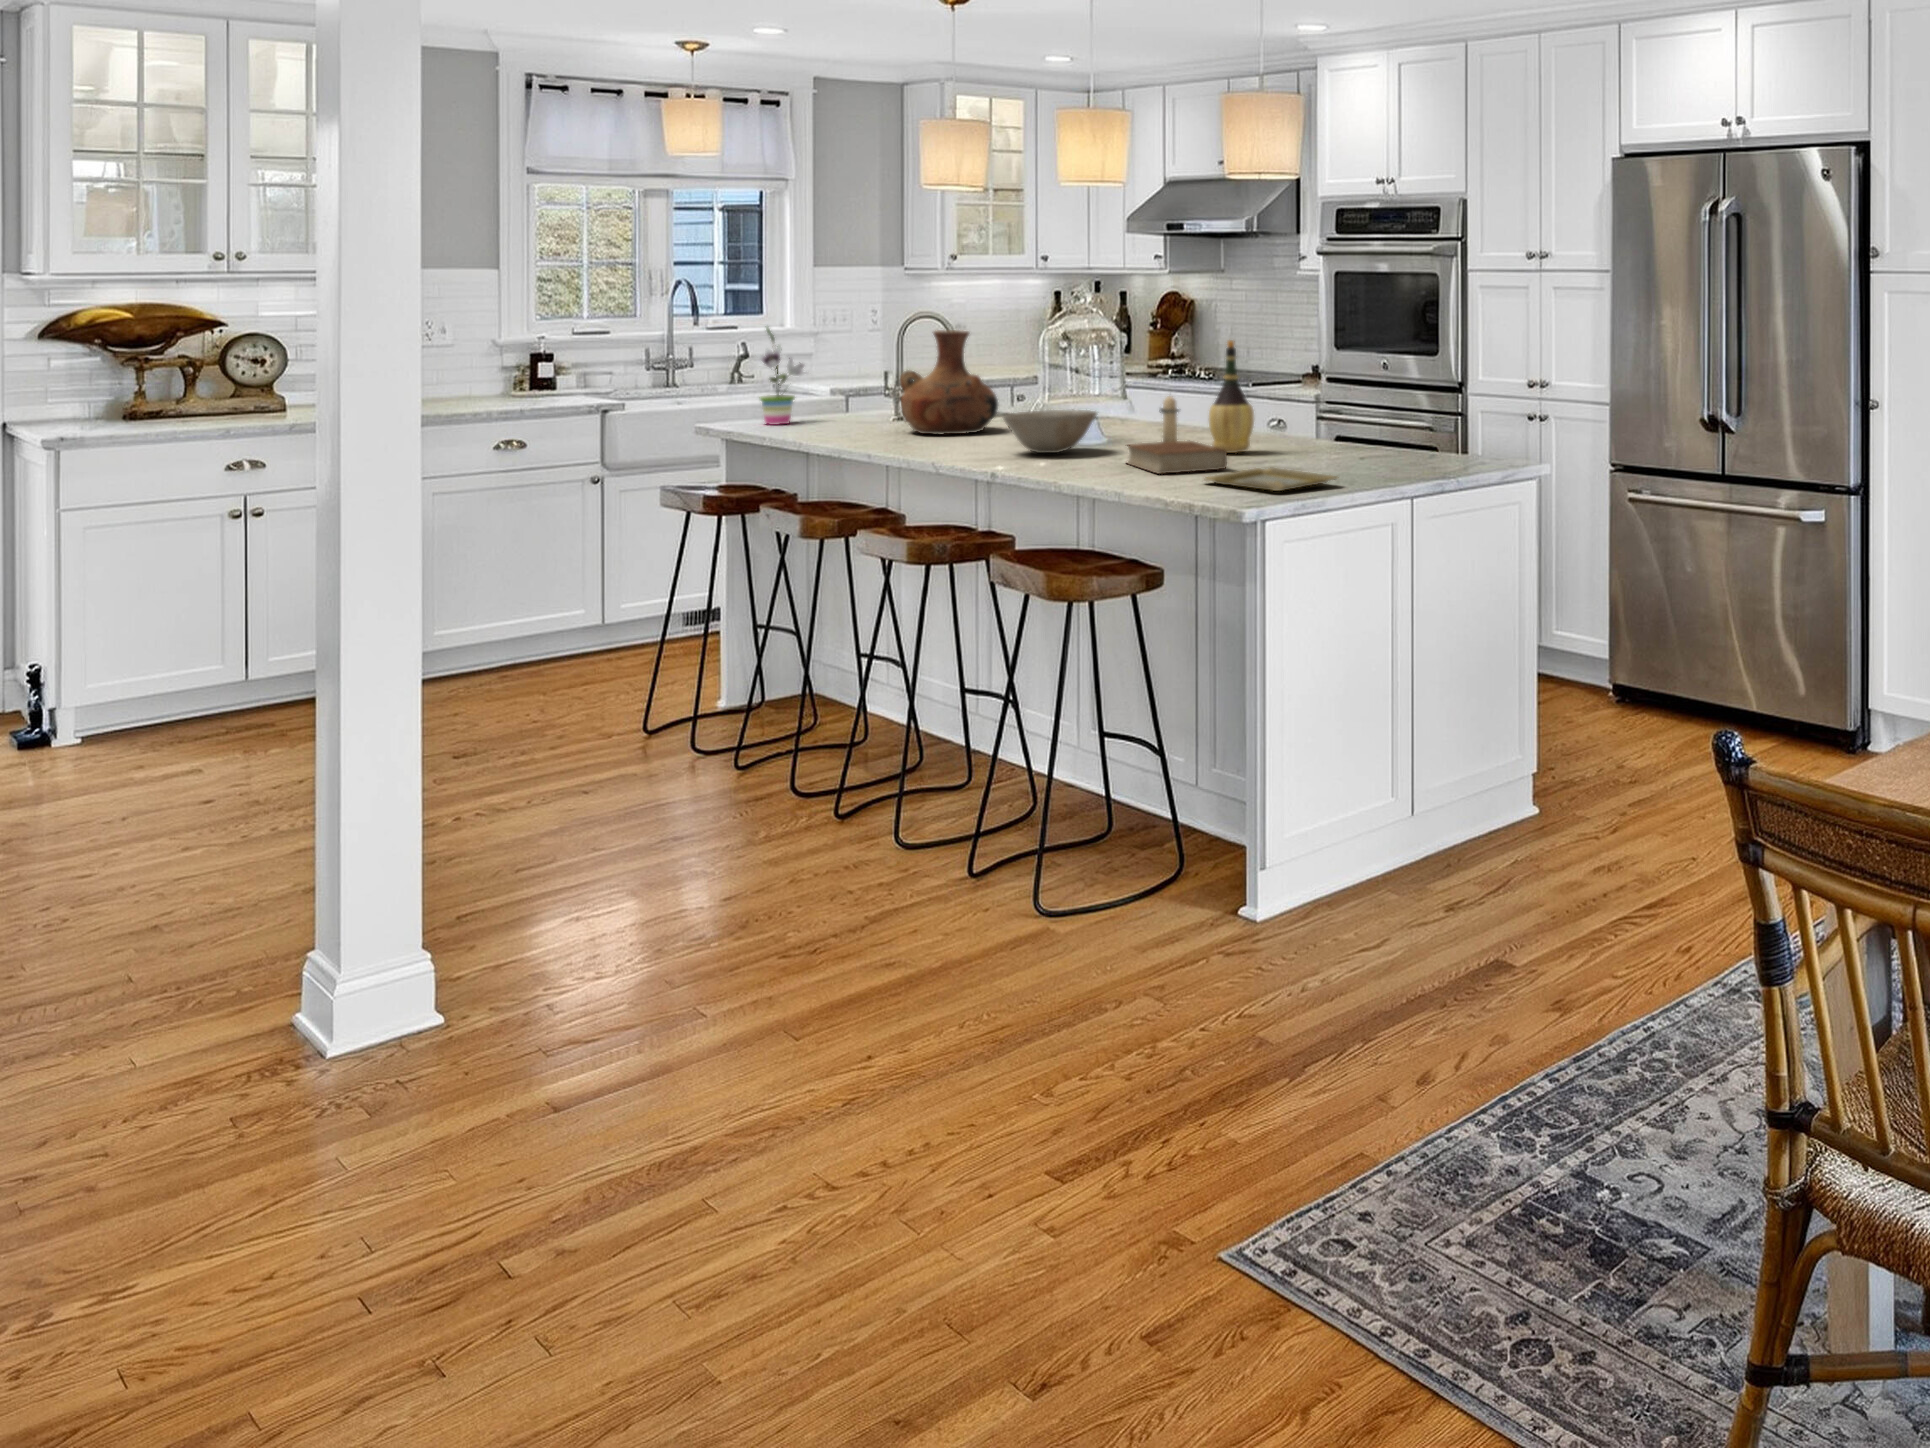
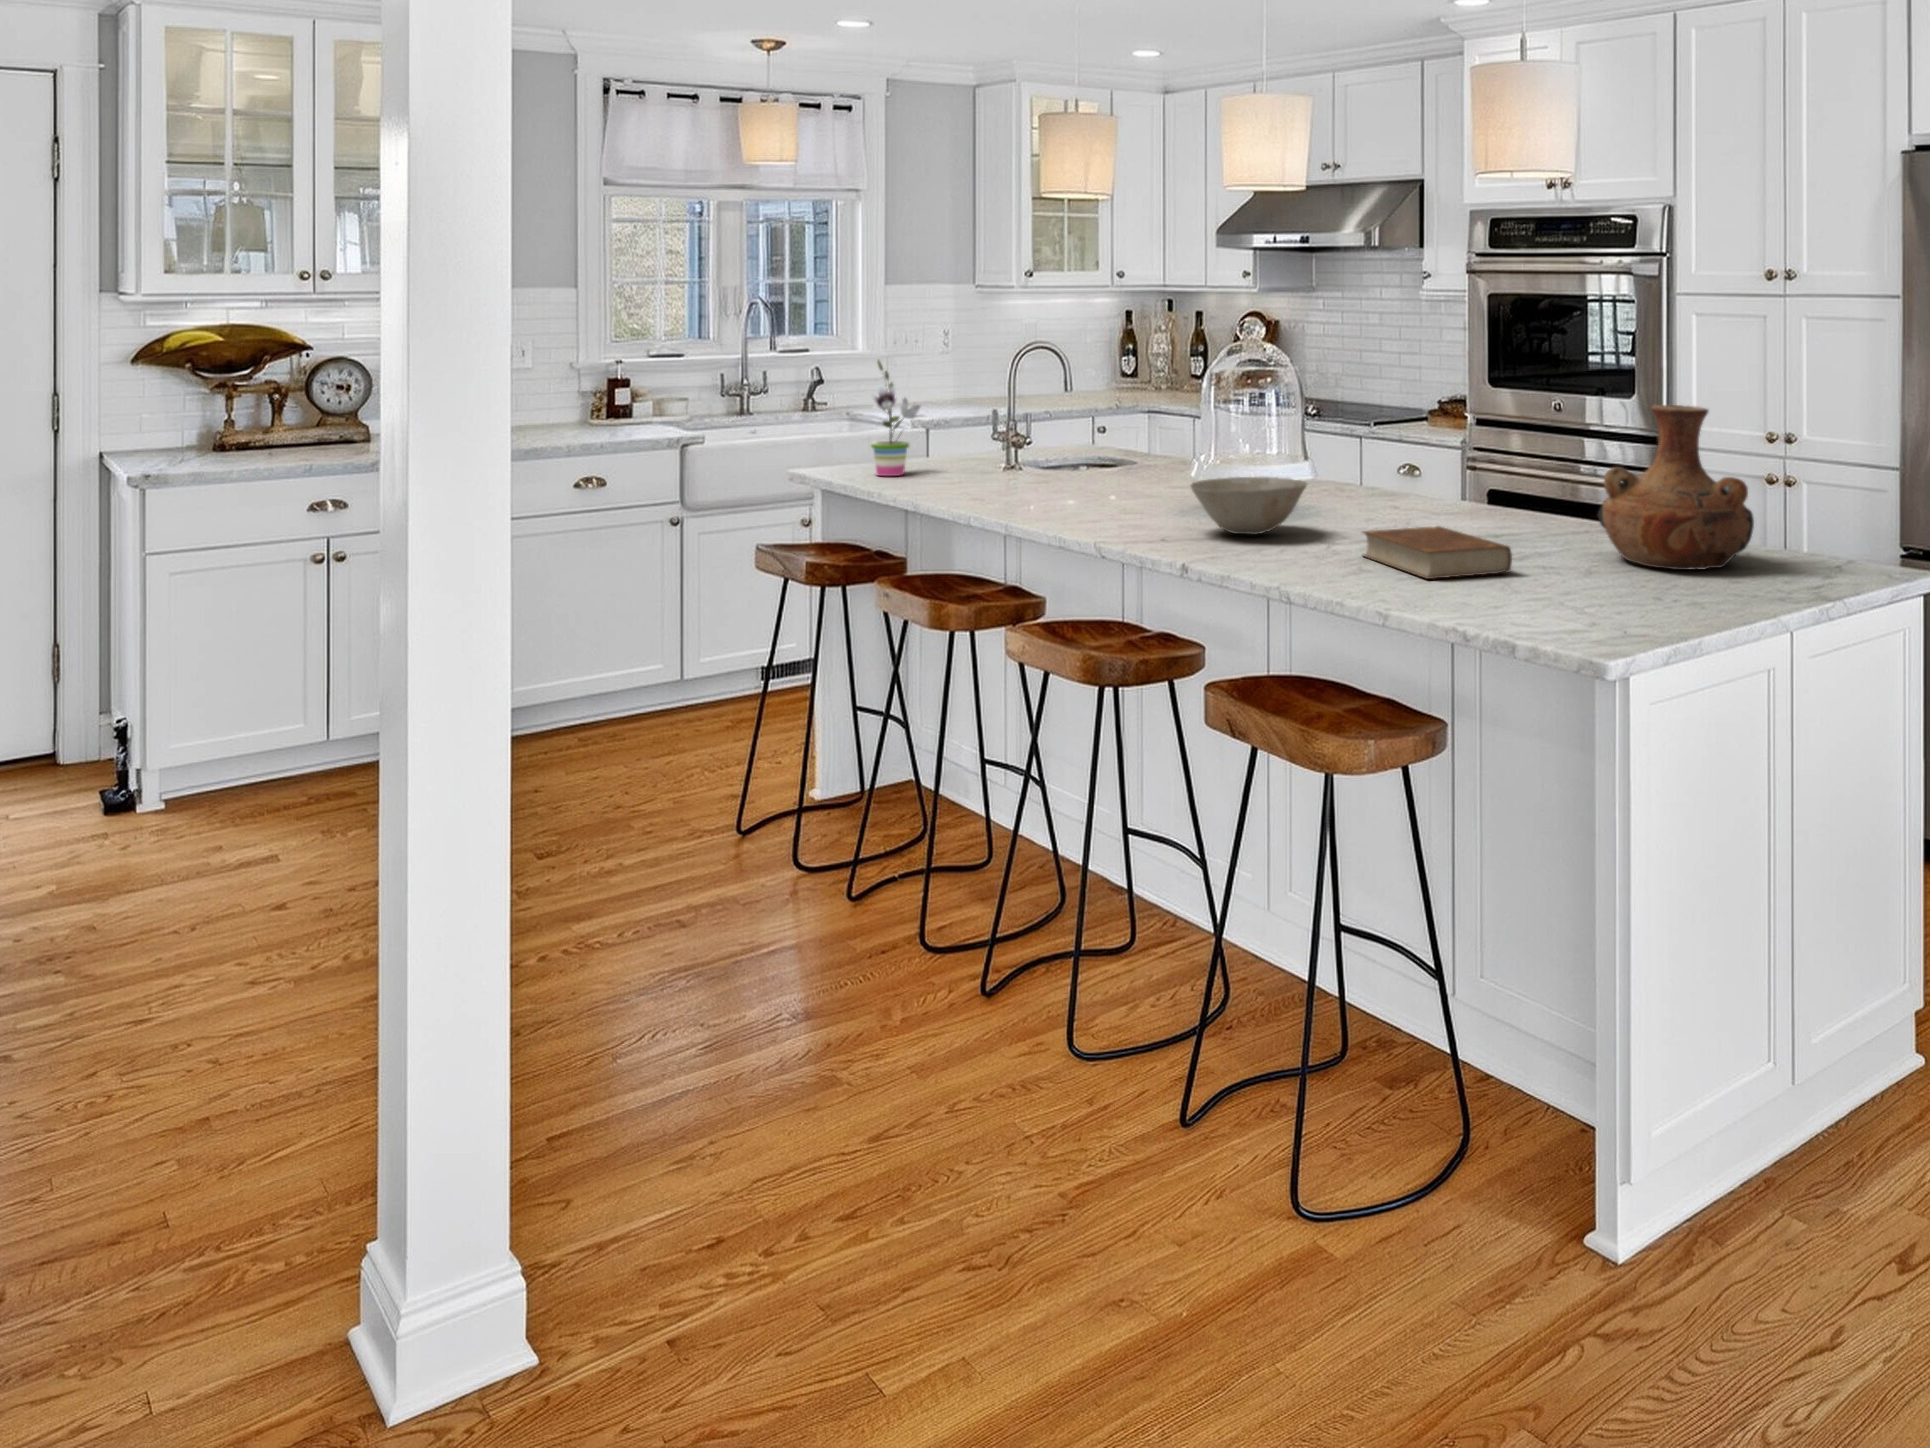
vase: present [900,330,998,434] -> present [1598,405,1754,570]
wine bottle: present [1209,340,1254,453] -> none [1449,393,1509,540]
candle: present [1159,396,1179,442] -> none [1372,457,1407,529]
tray: present [1205,468,1337,491] -> none [1507,576,1707,622]

